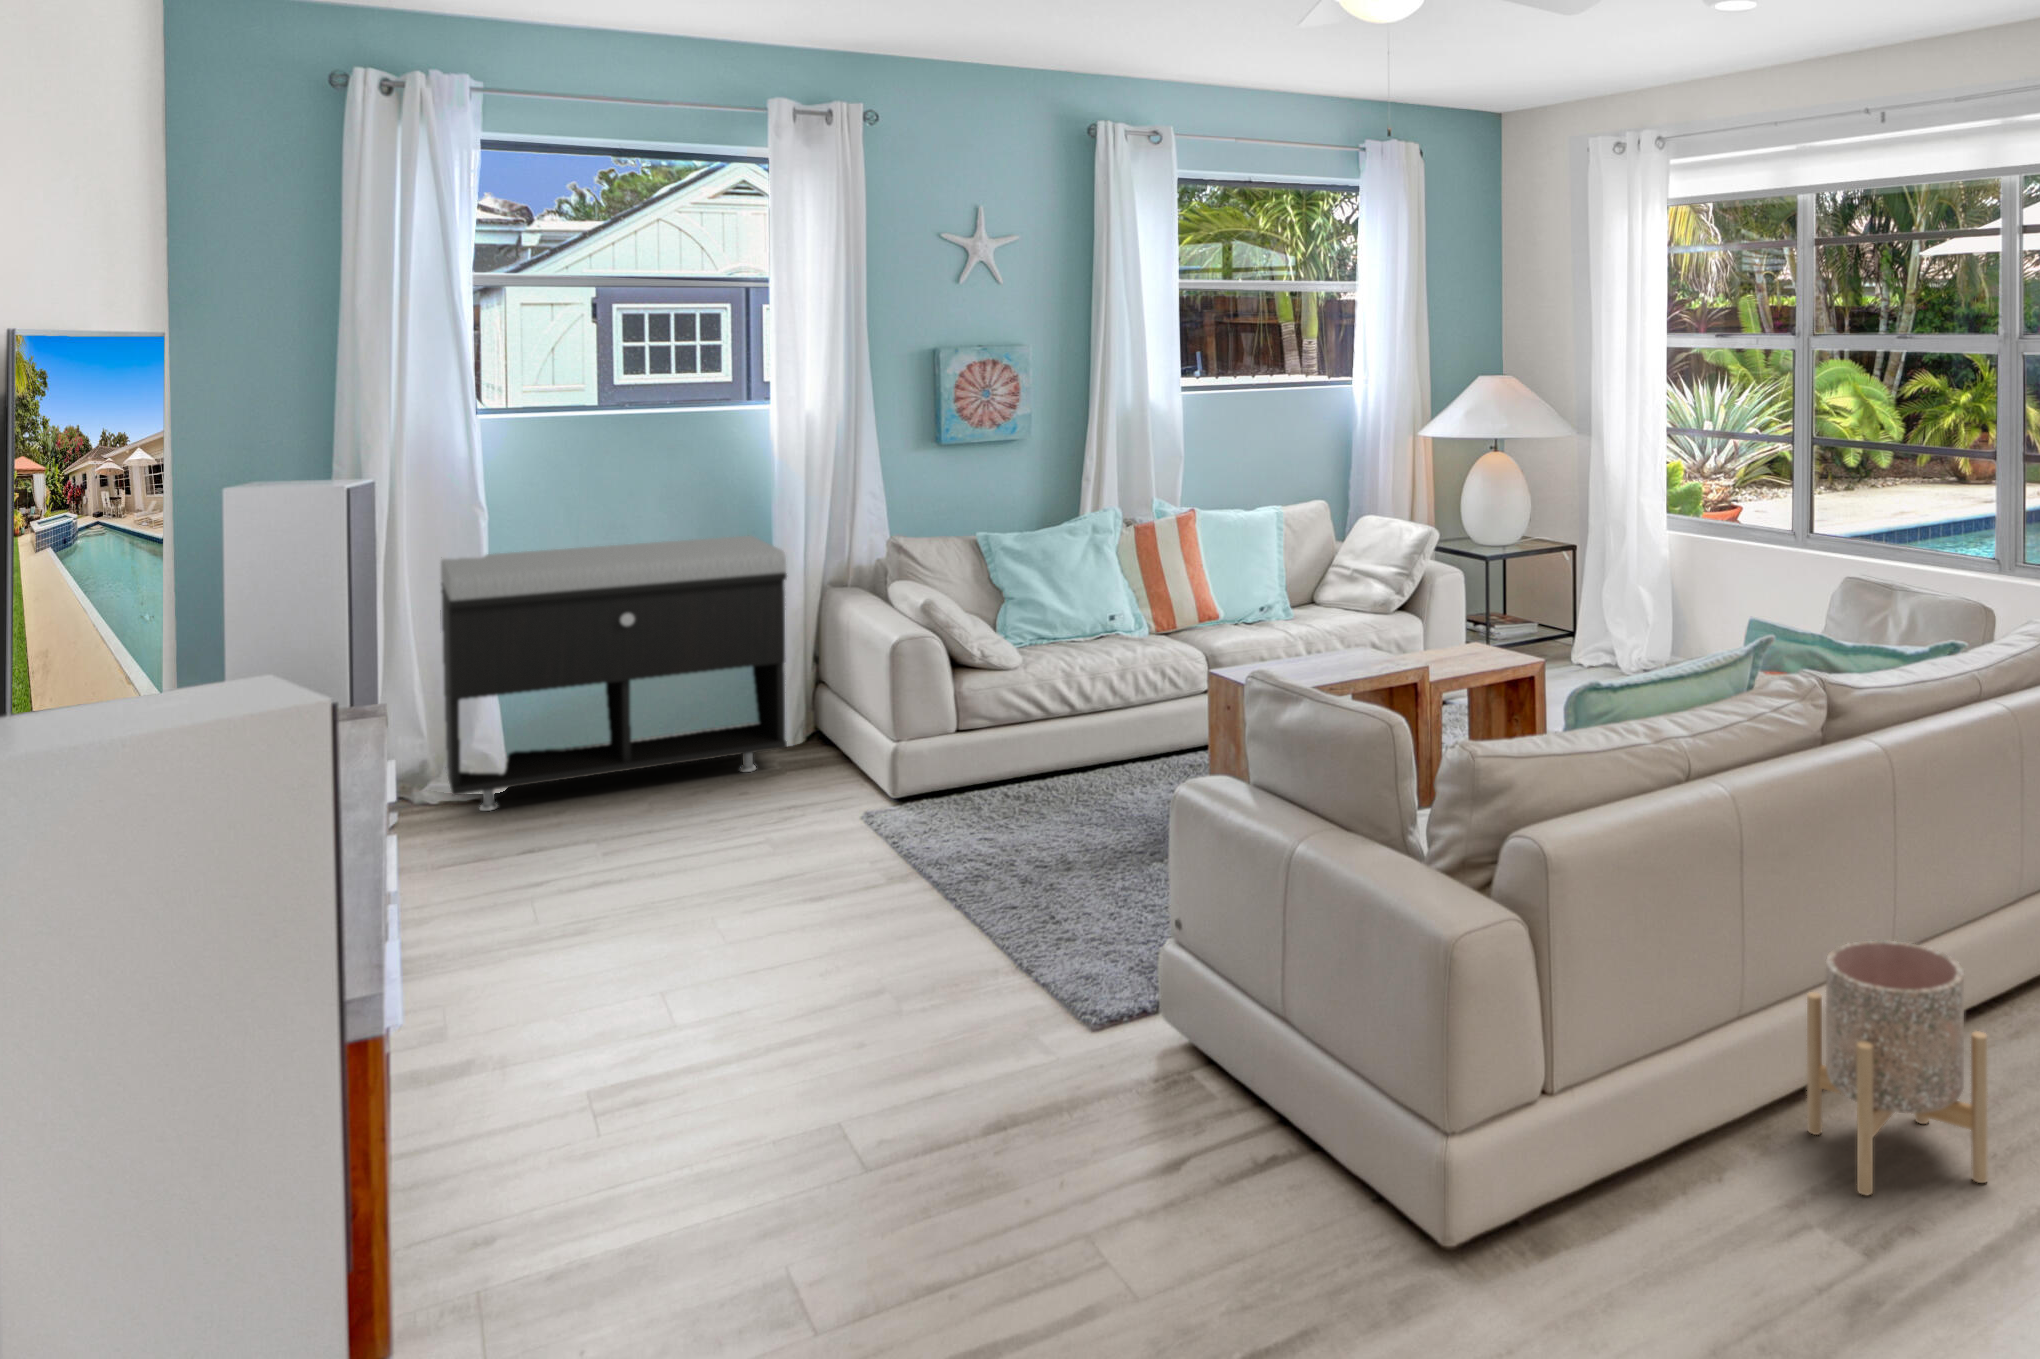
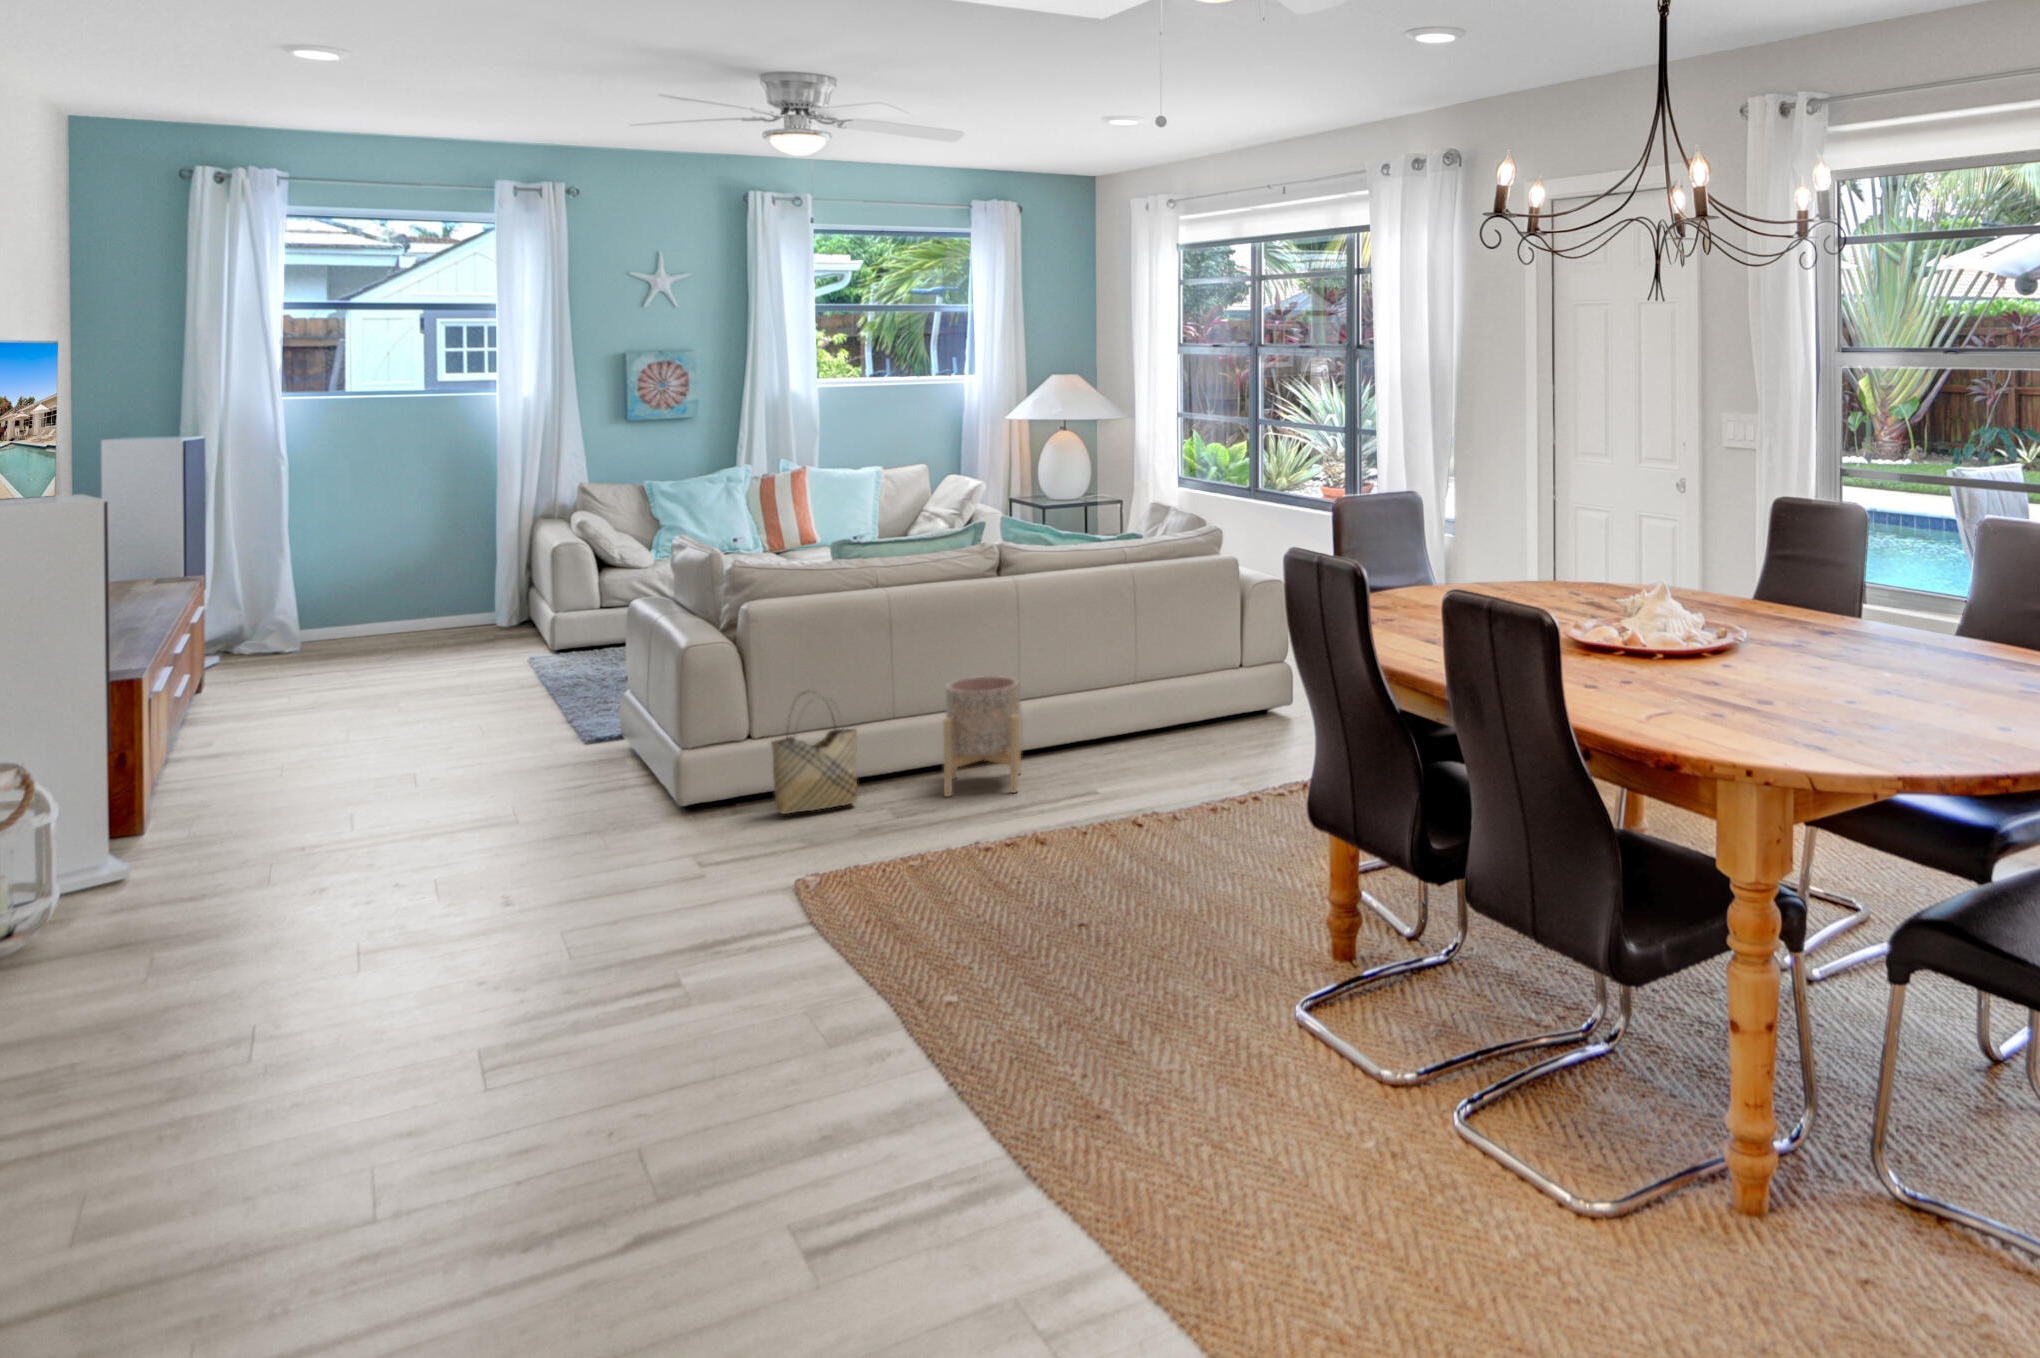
storage bench: present [440,536,787,811] -> none [255,482,496,658]
woven basket: none [1578,996,1722,1264] -> present [771,696,858,814]

